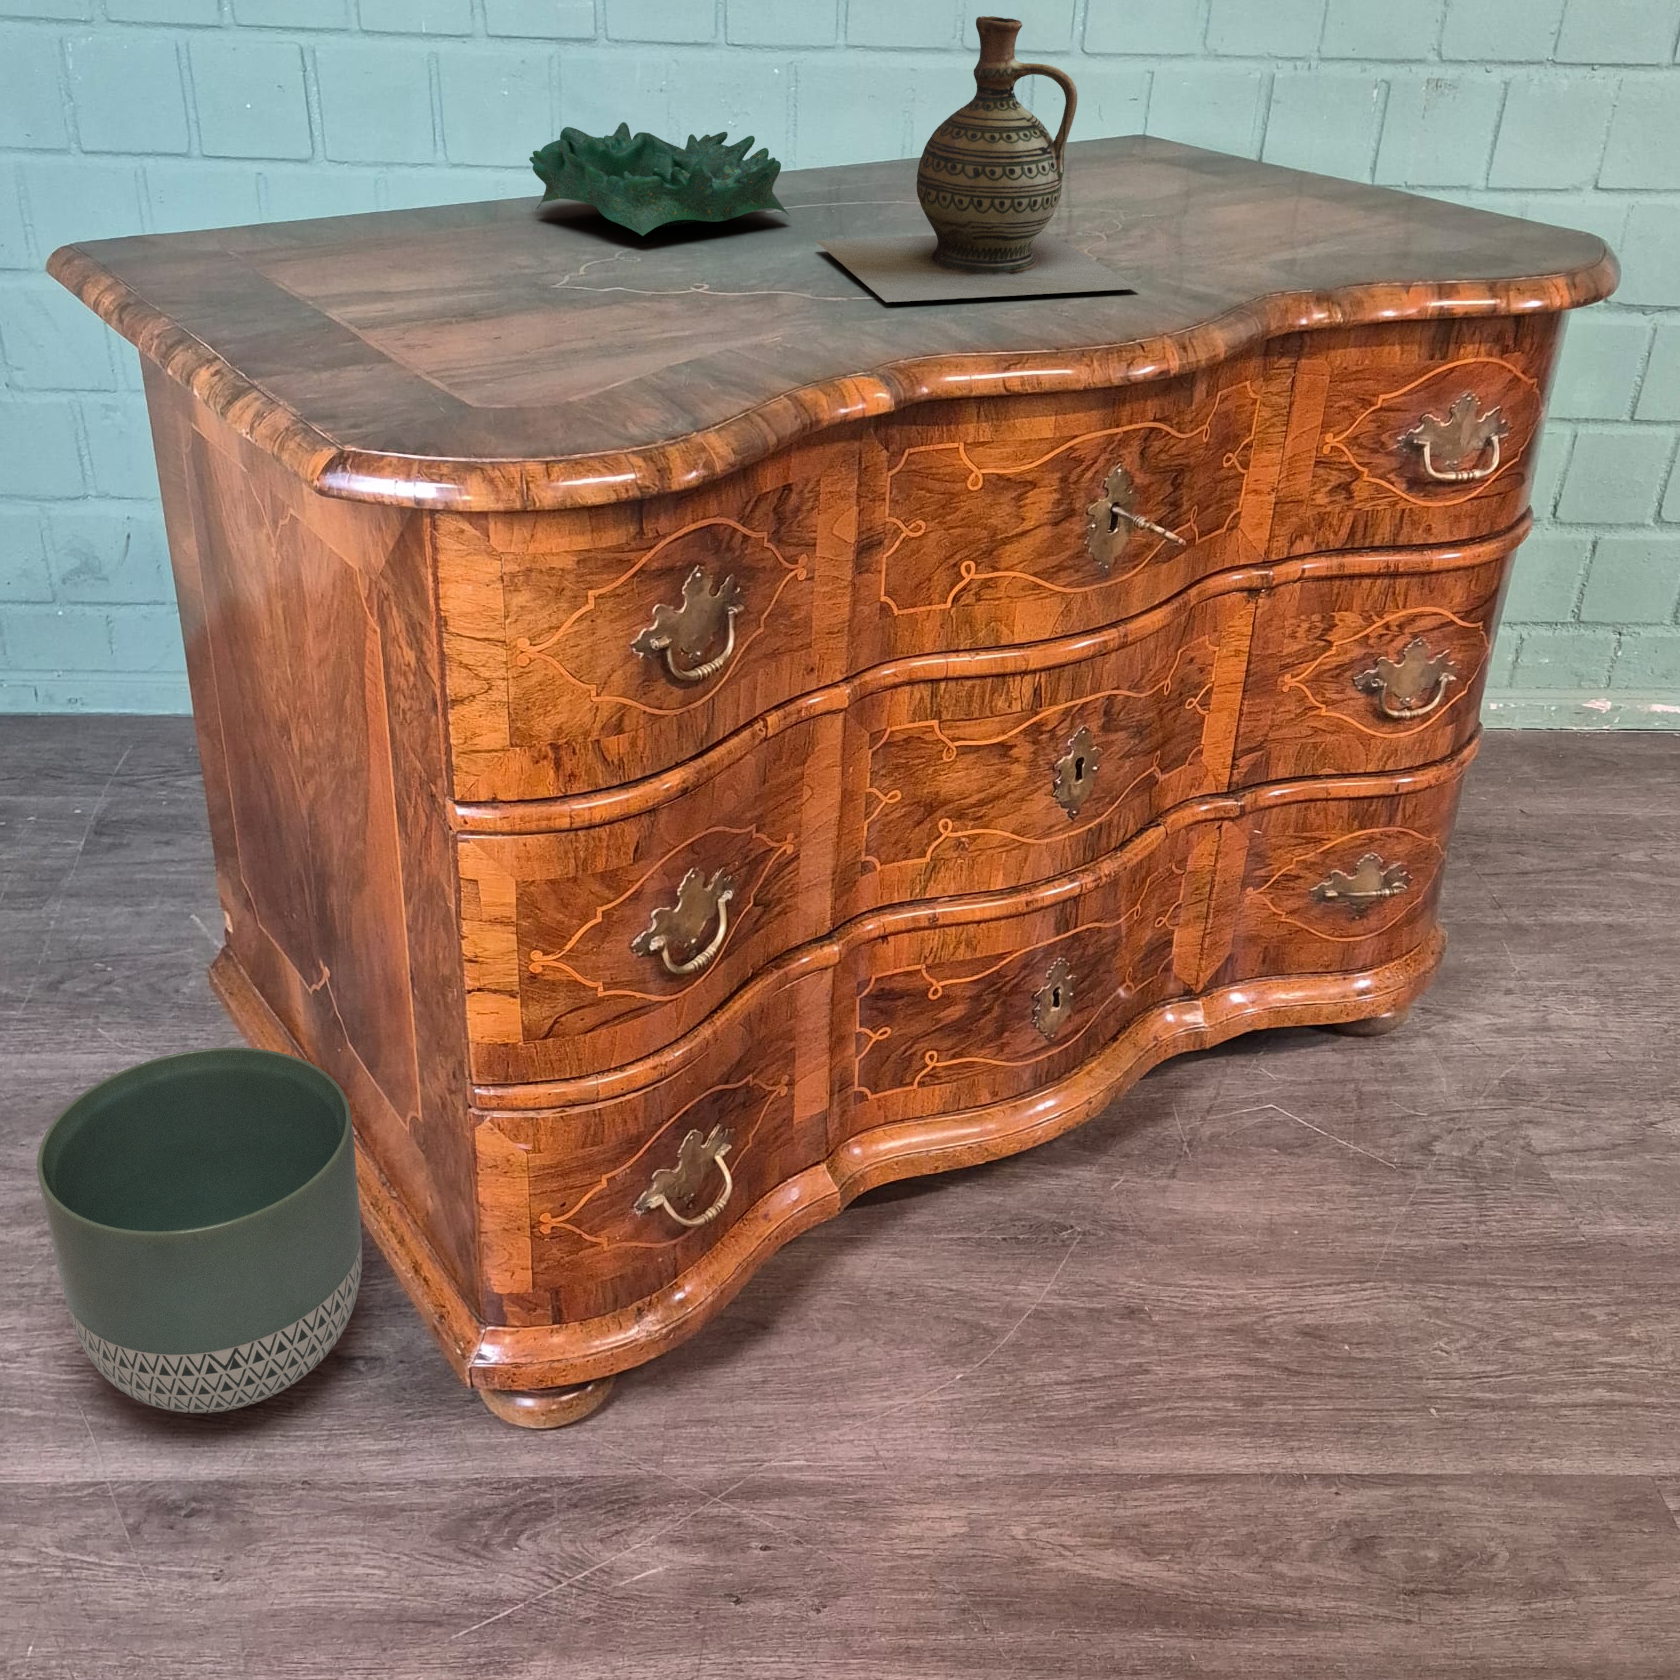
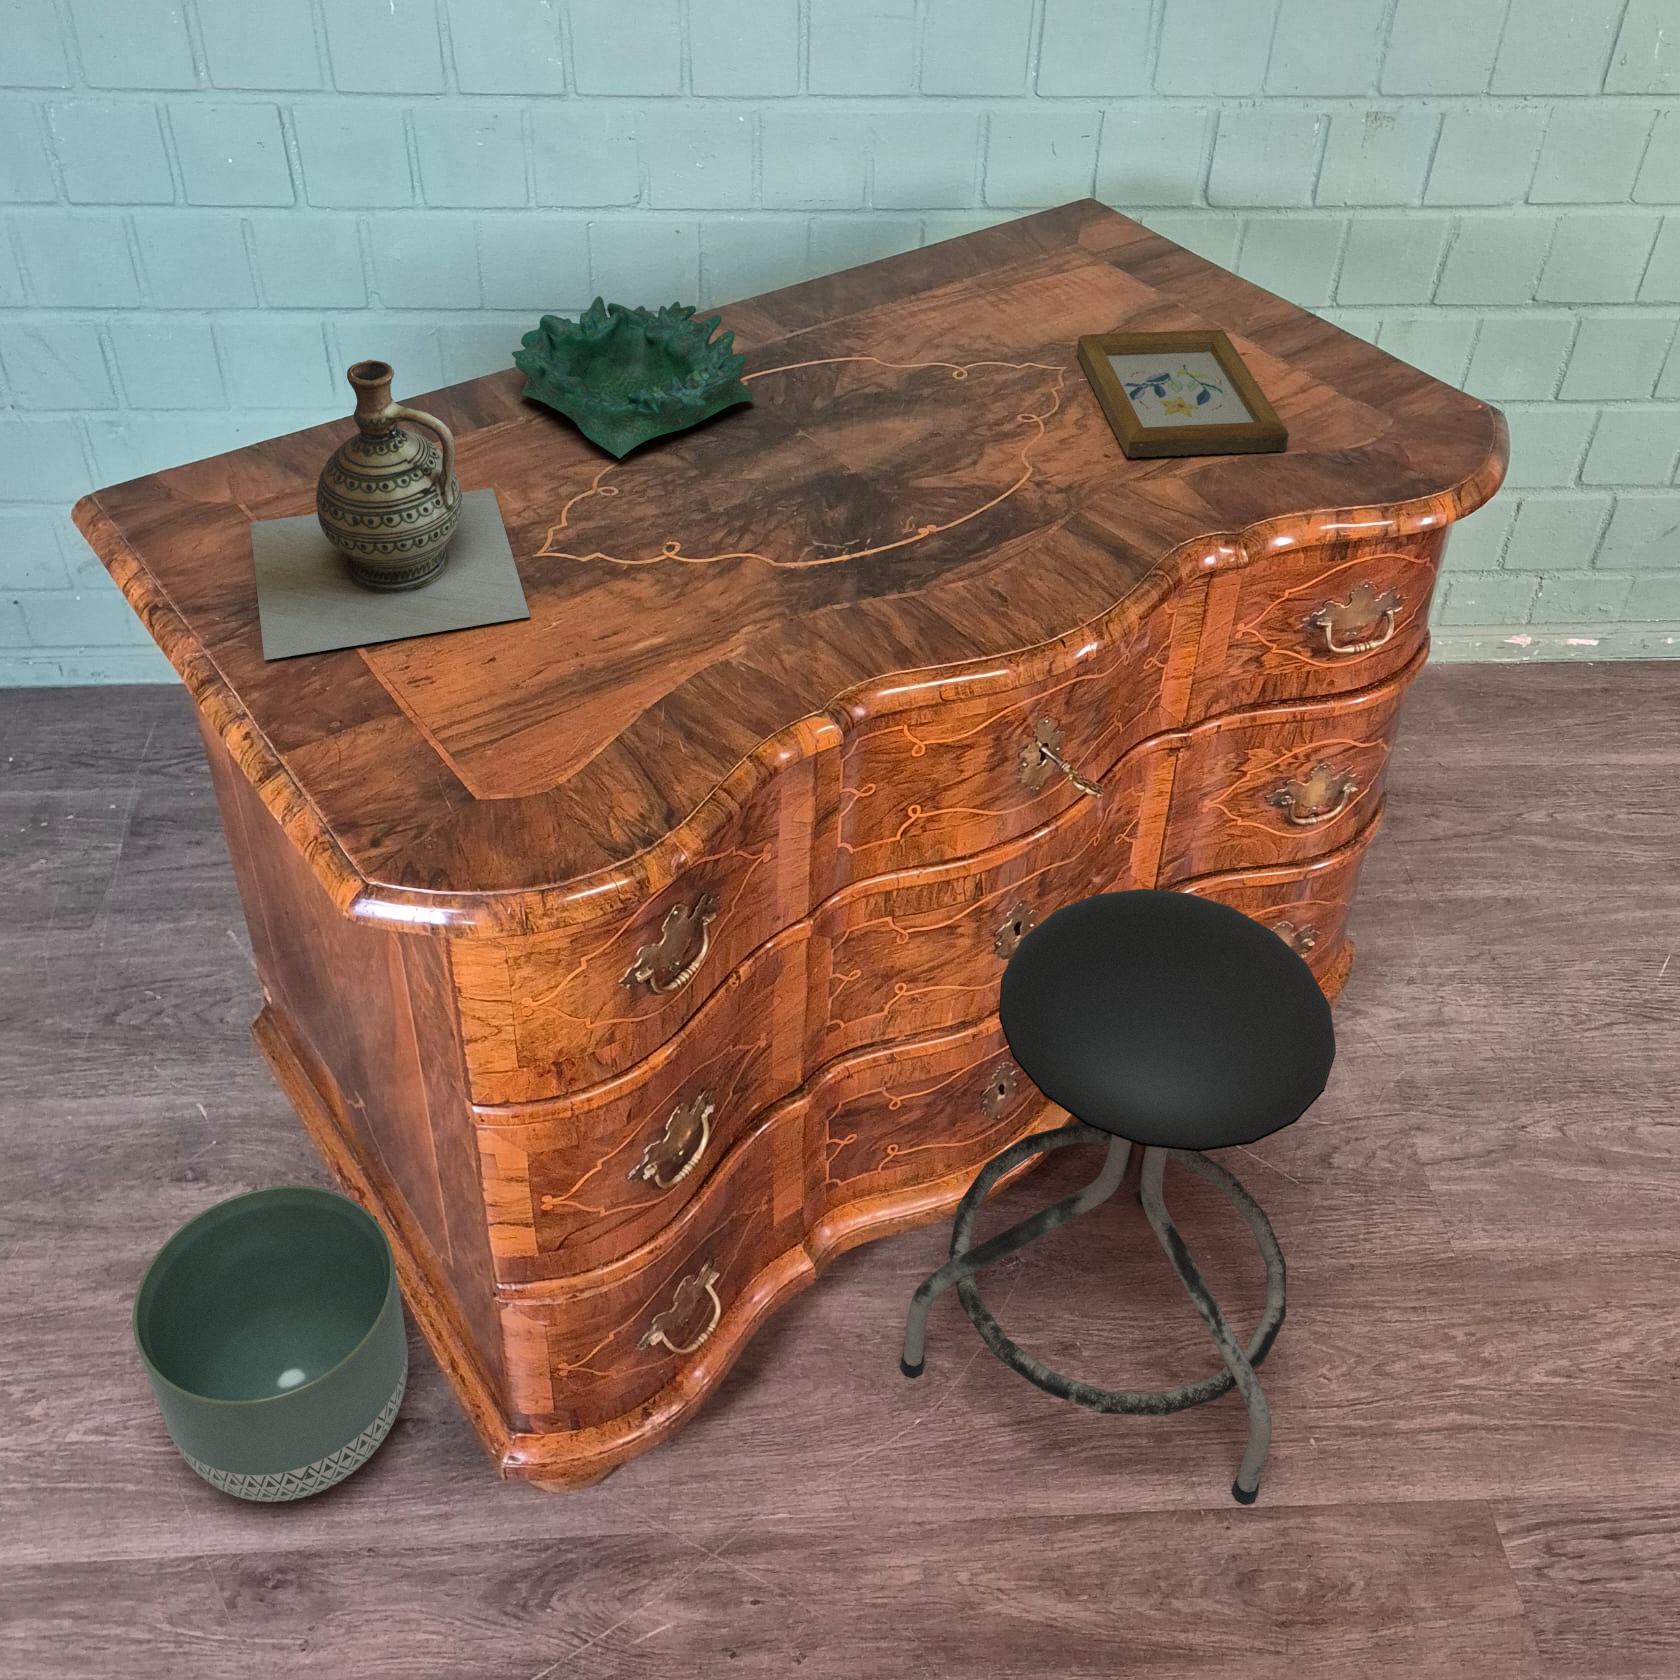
ceramic jug: present [816,16,1139,302] -> present [250,360,530,660]
picture frame: none [1135,180,1374,254] -> present [1077,330,1289,458]
stool: none [945,690,1466,1459] -> present [900,889,1336,1504]

